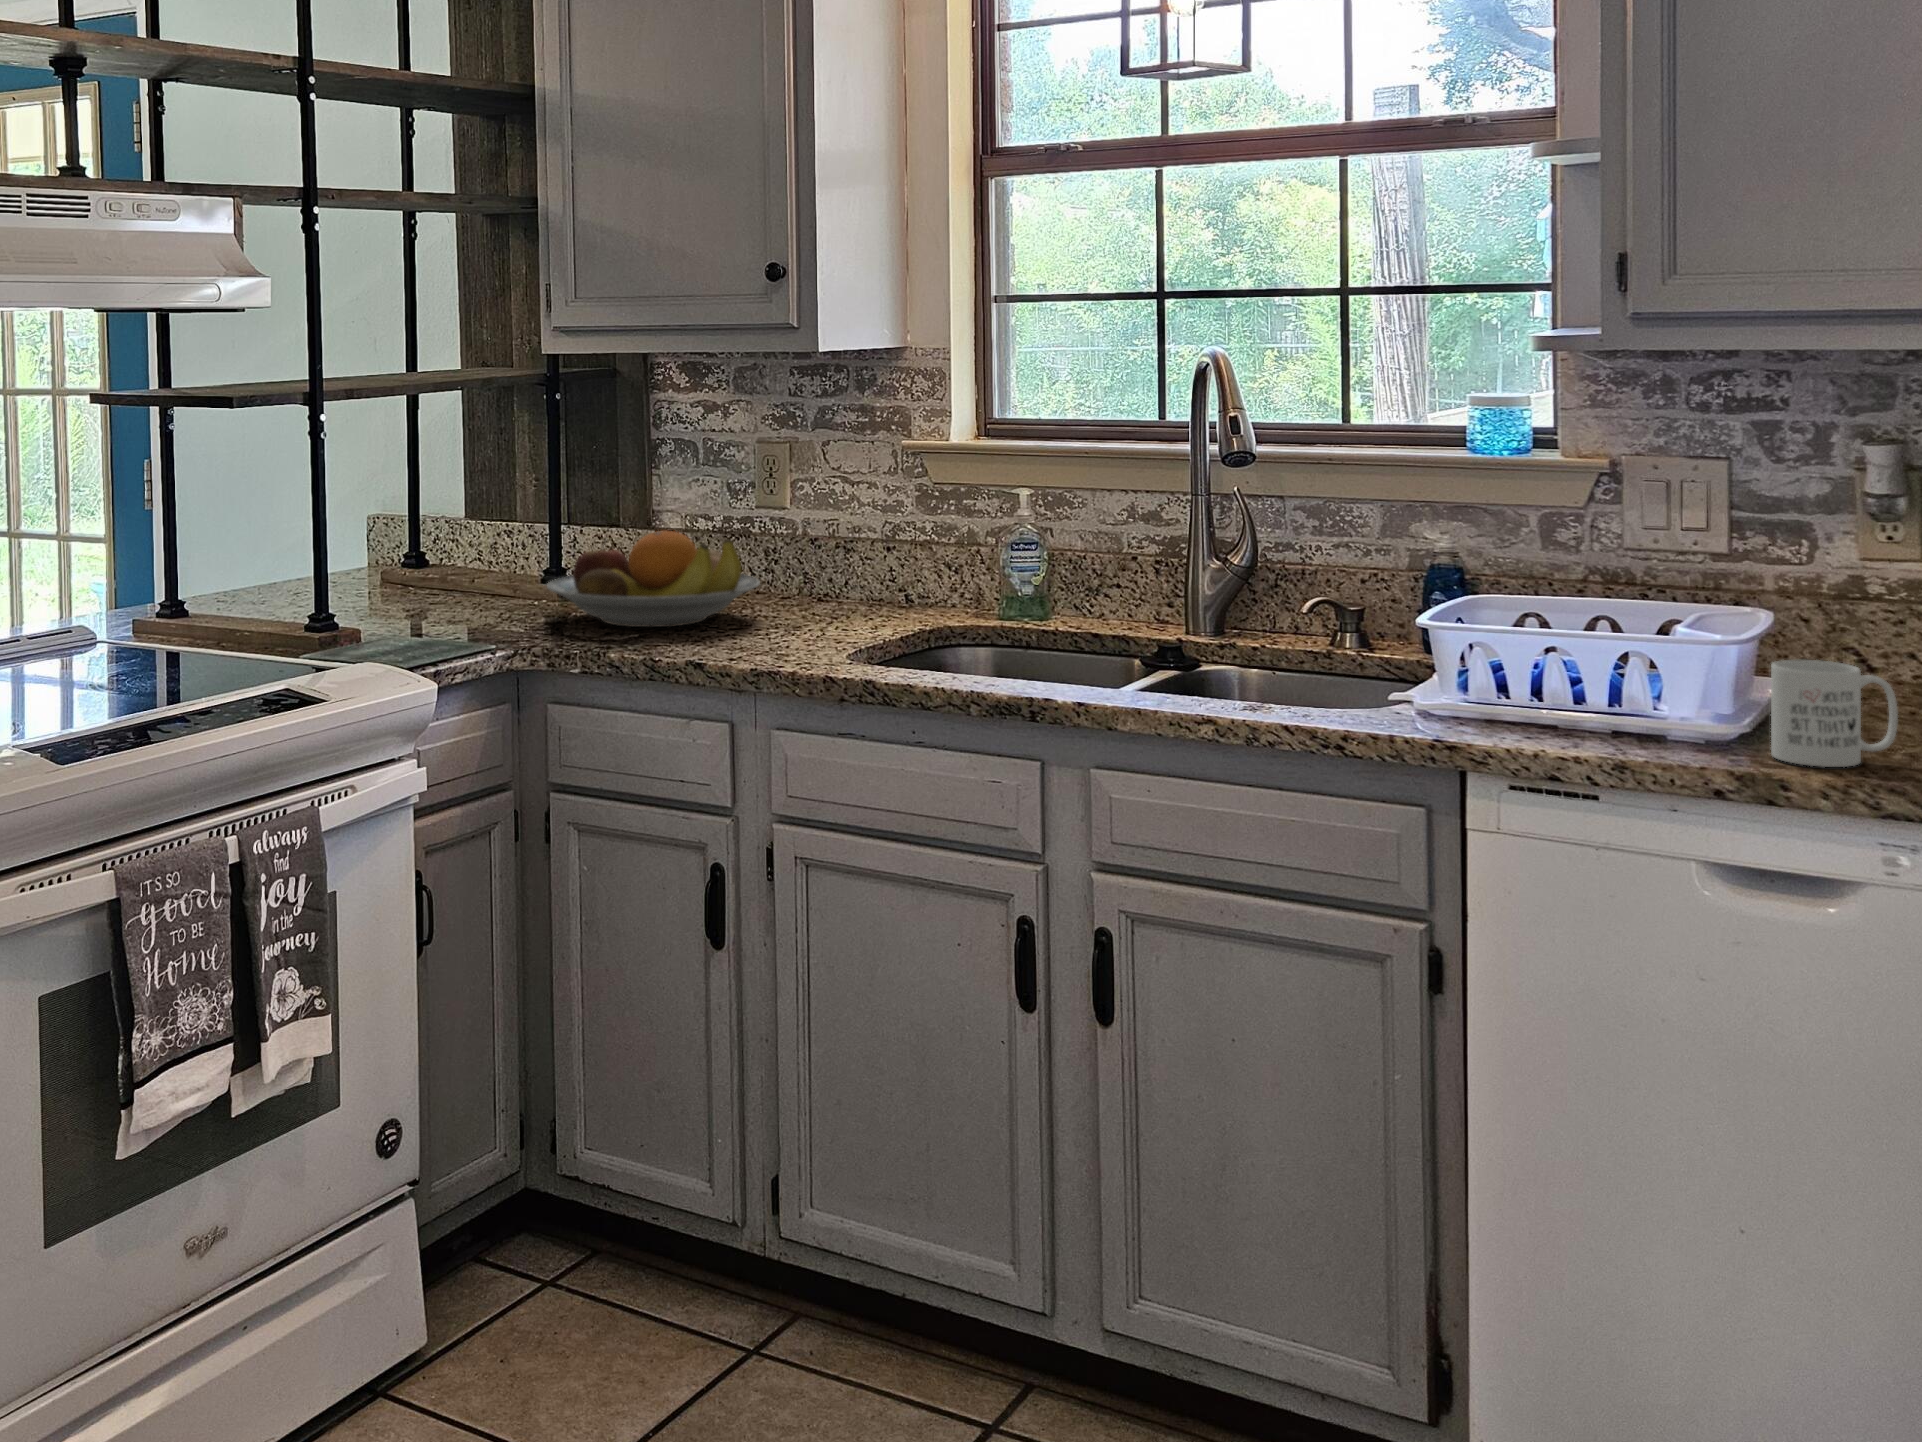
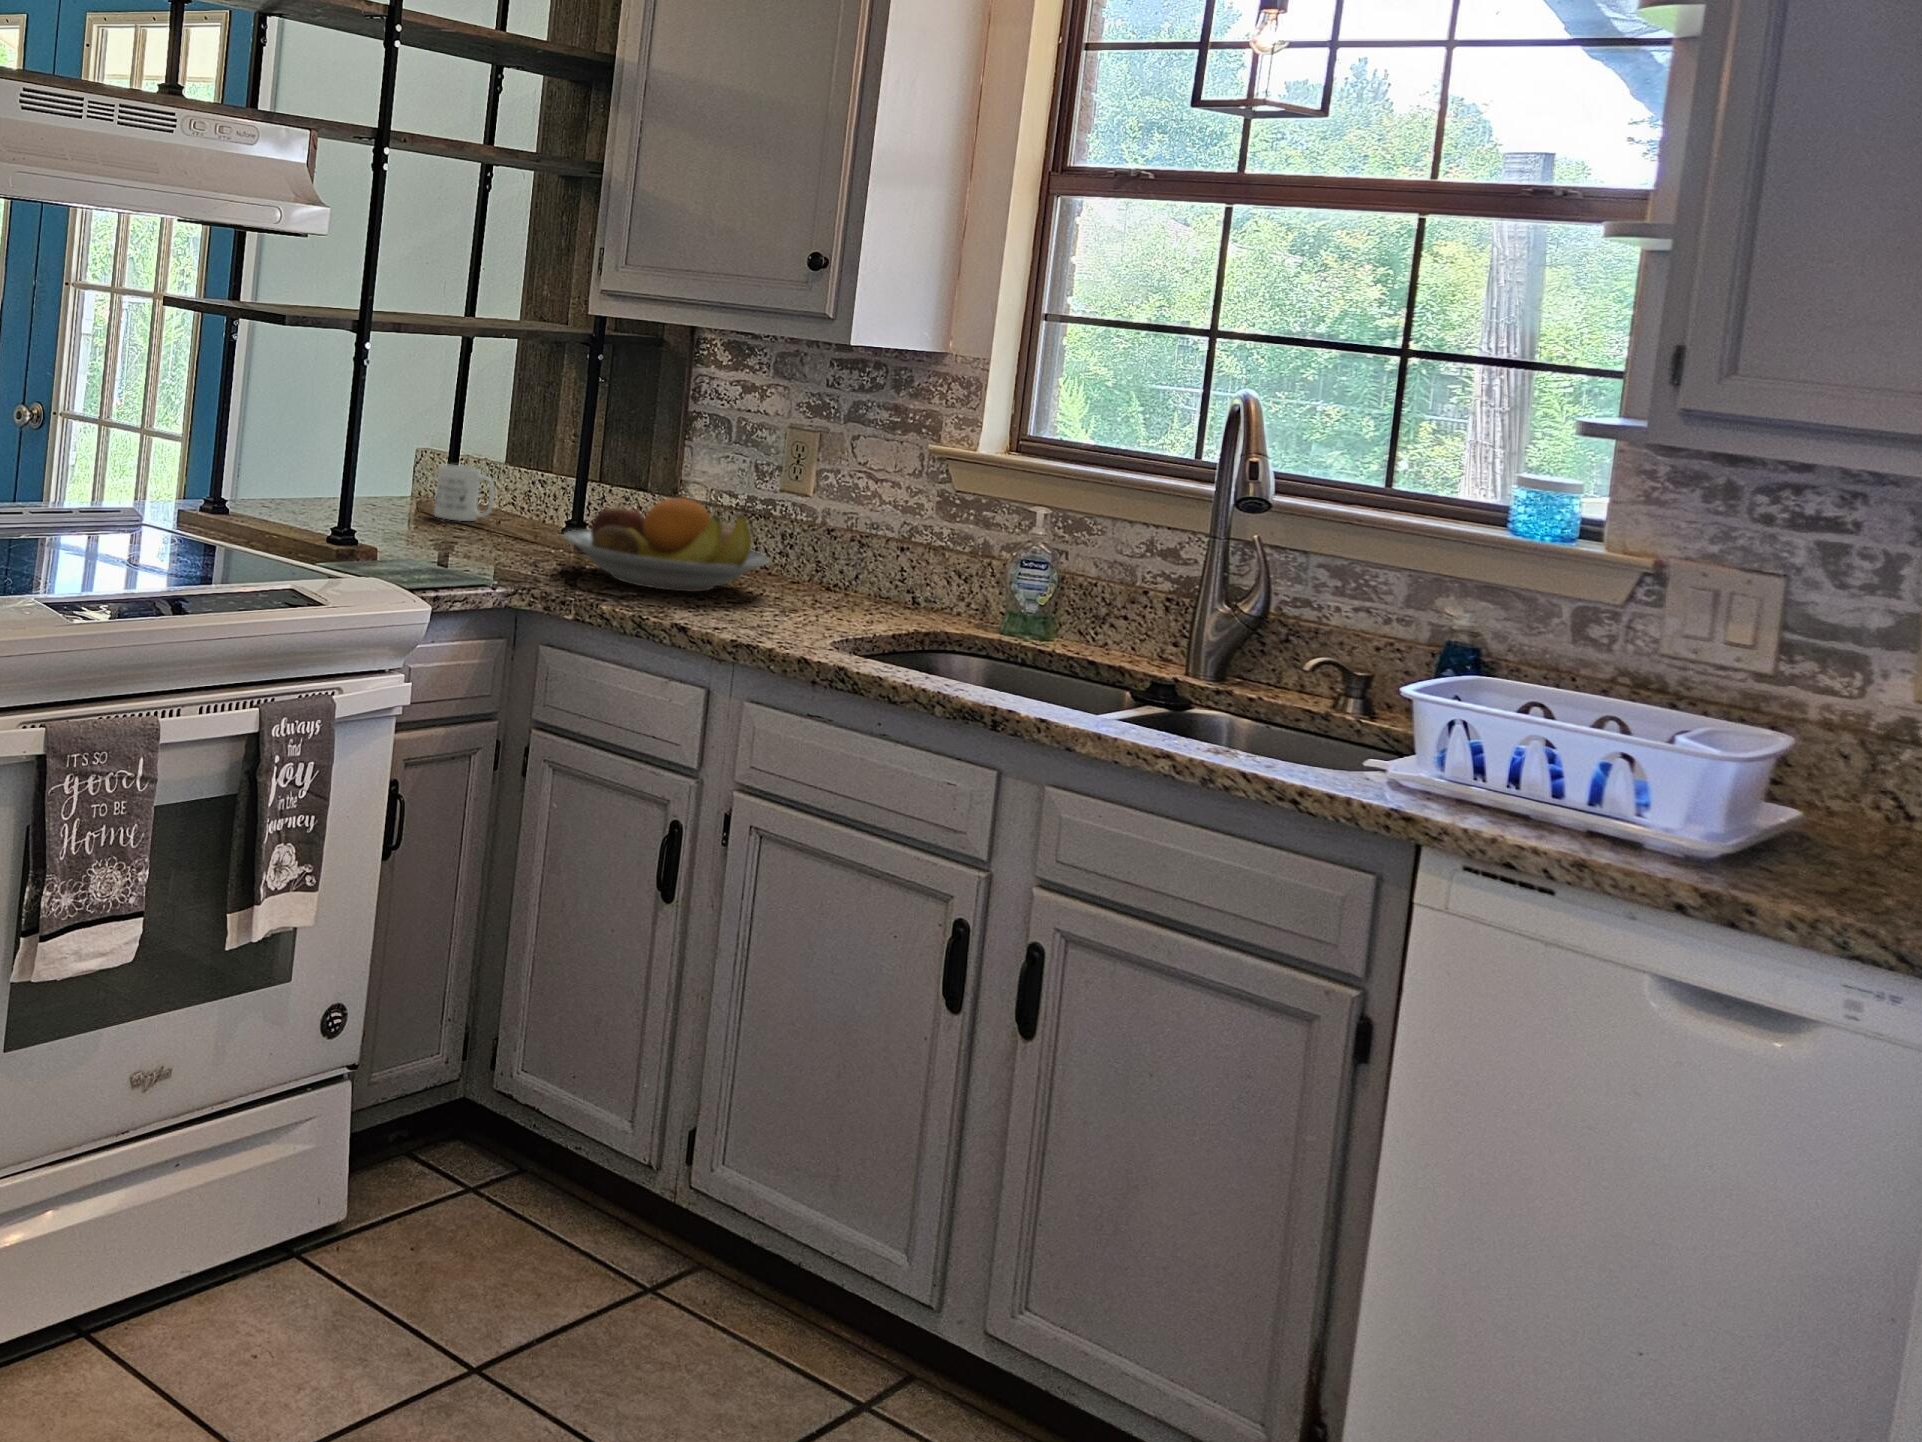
mug: present [1771,660,1898,767] -> present [434,464,495,521]

